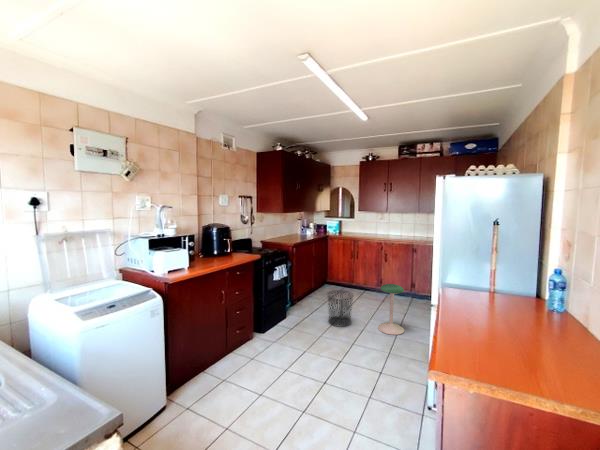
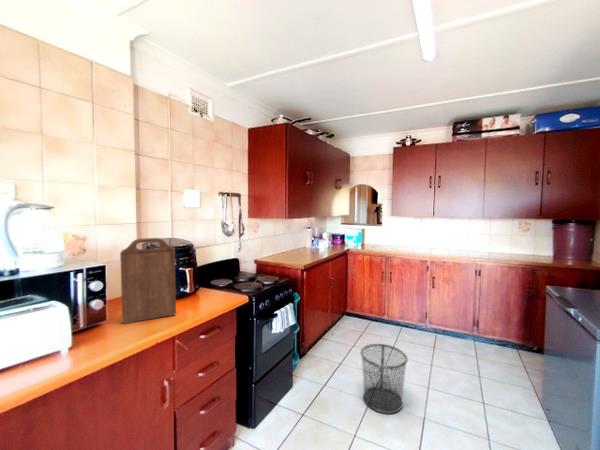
cutting board: none [201,222,226,263] -> present [120,238,176,324]
stool: present [378,284,404,335] -> none [451,341,503,439]

